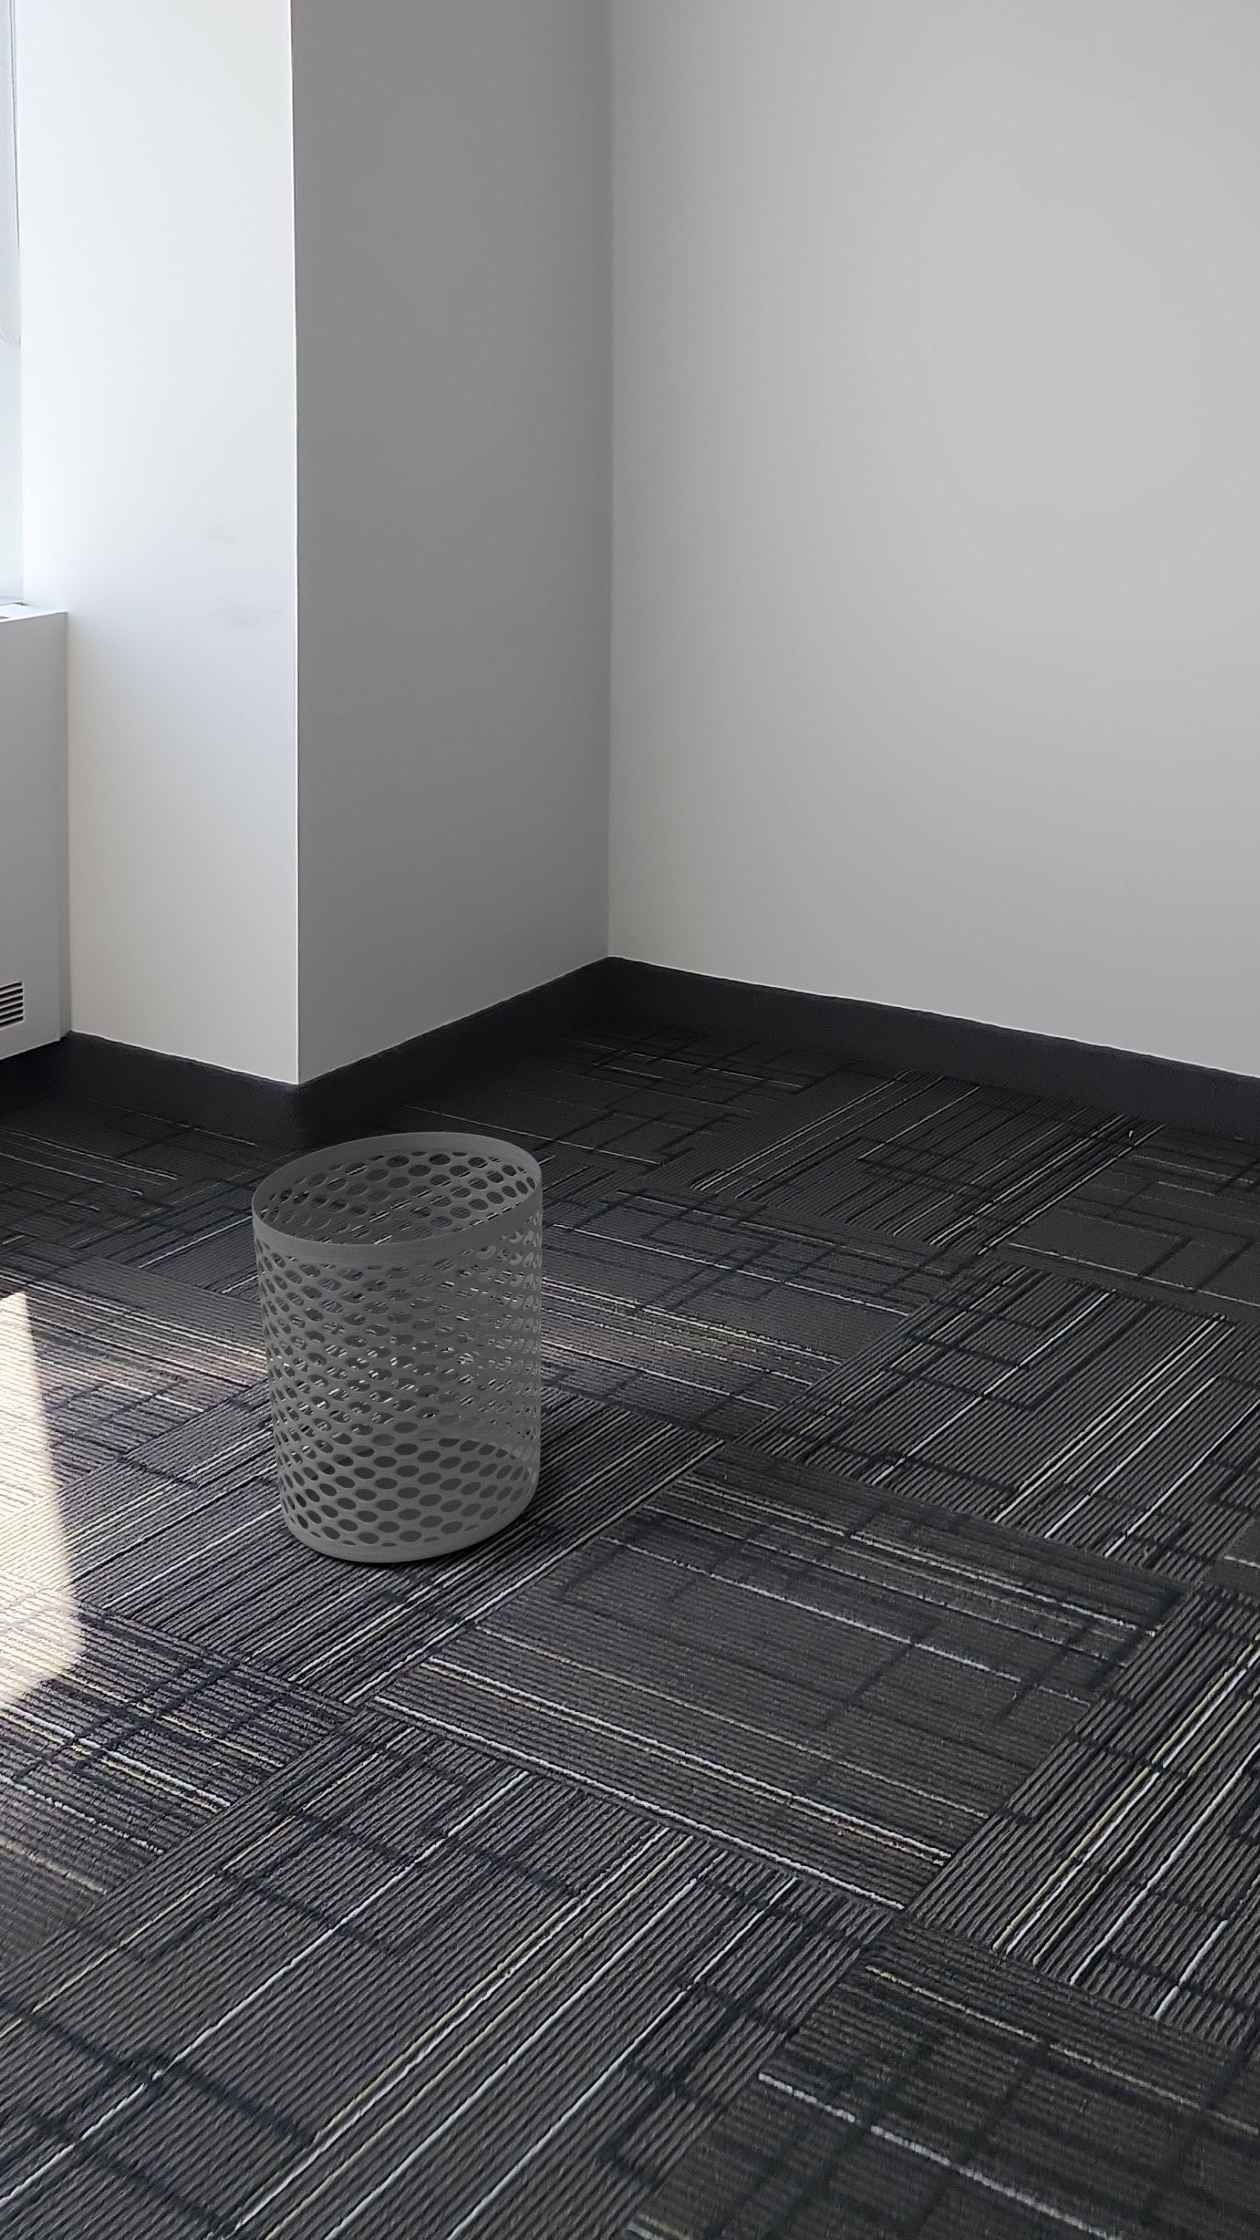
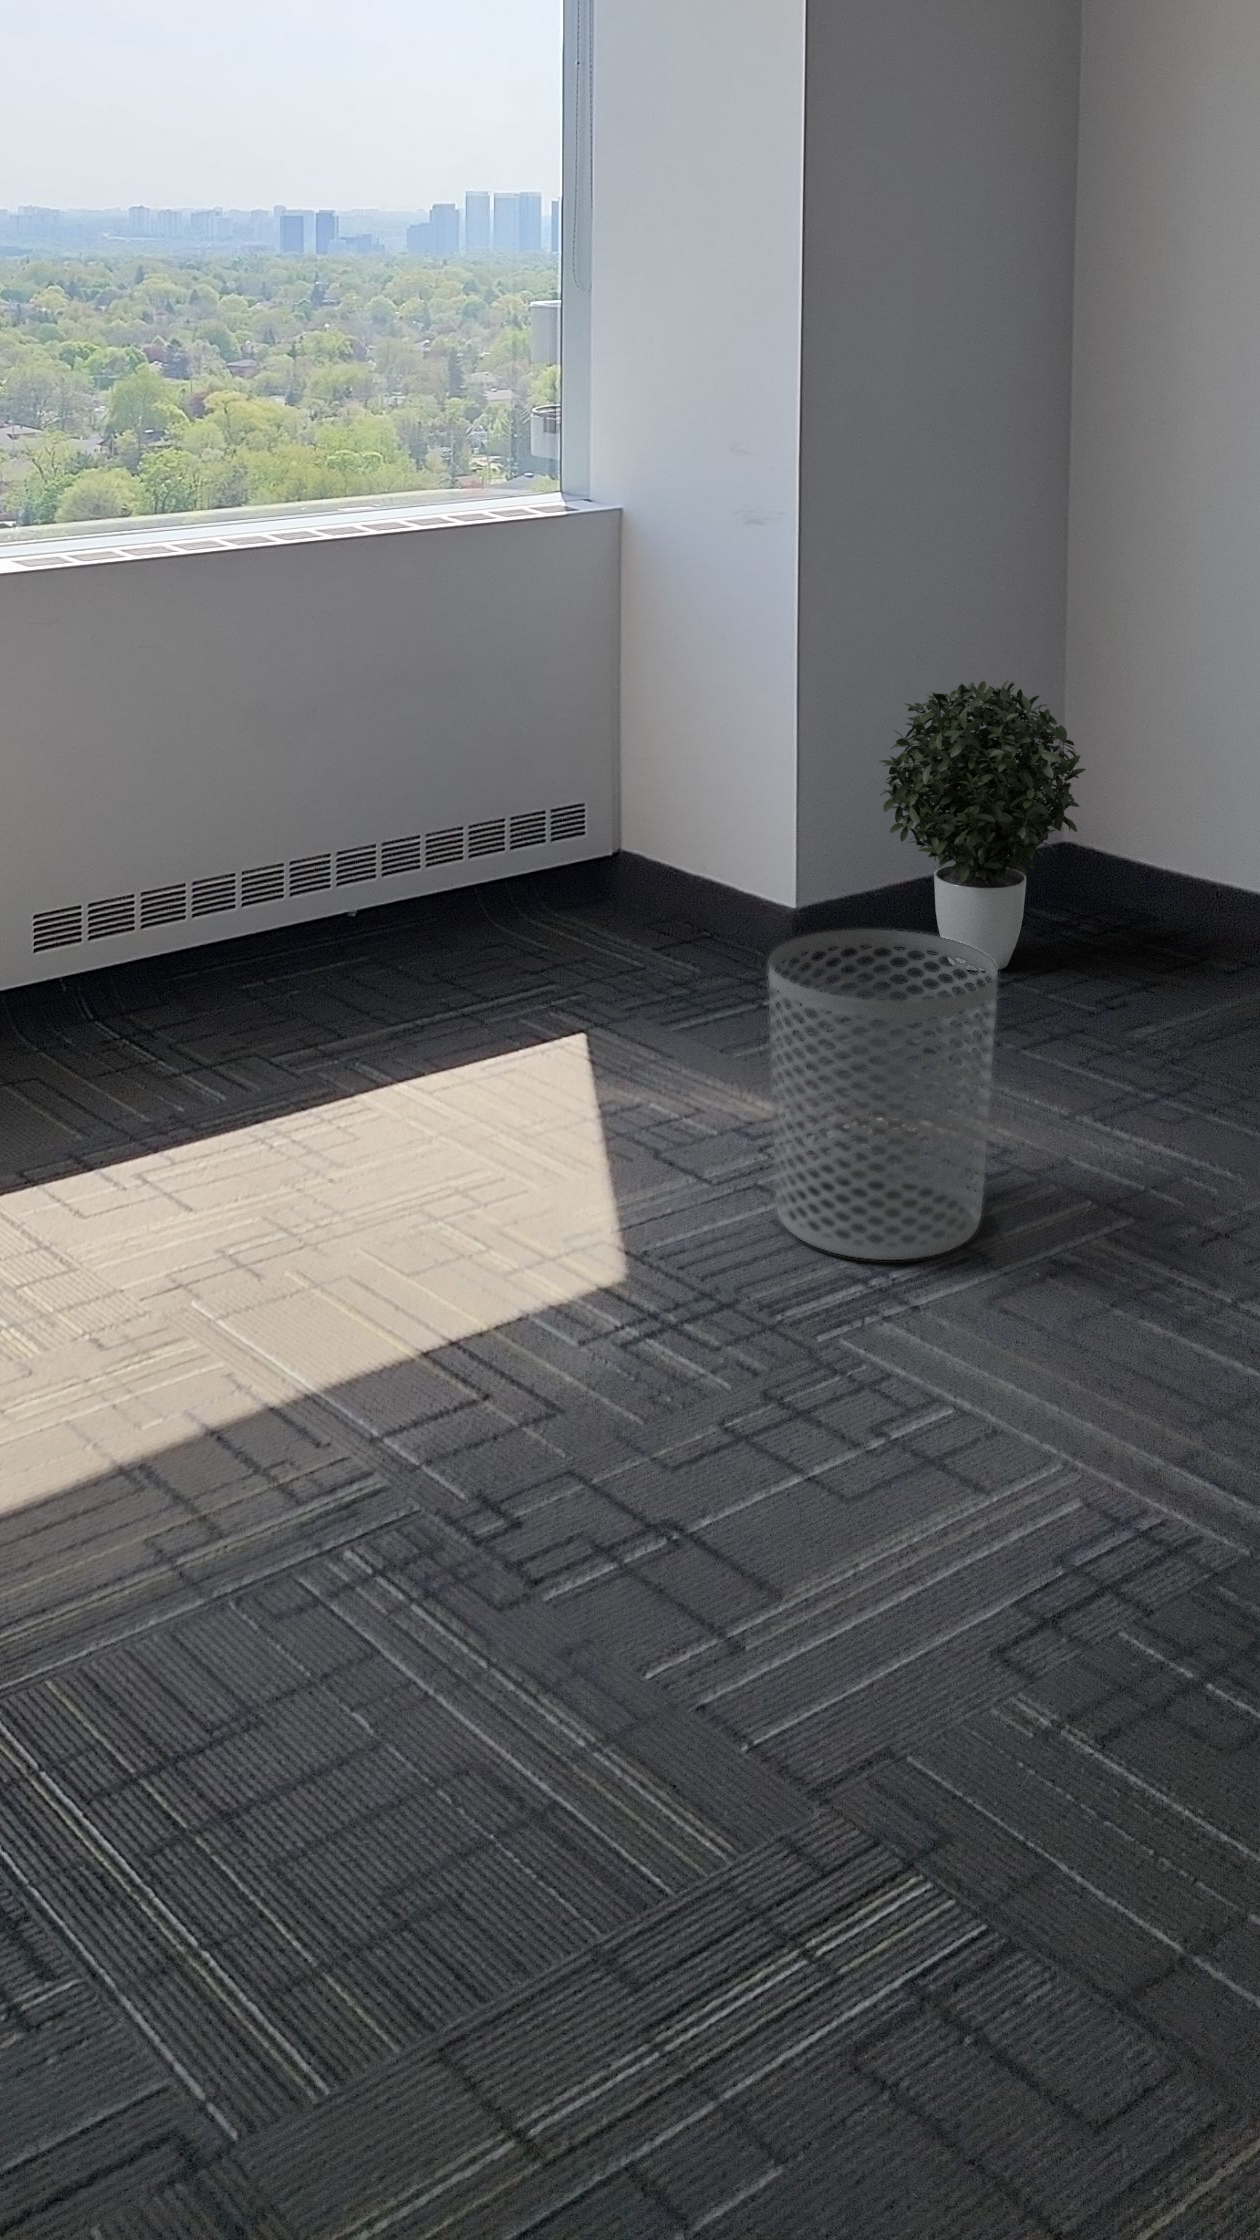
potted plant: none [380,778,624,1122] -> present [879,681,1086,971]

